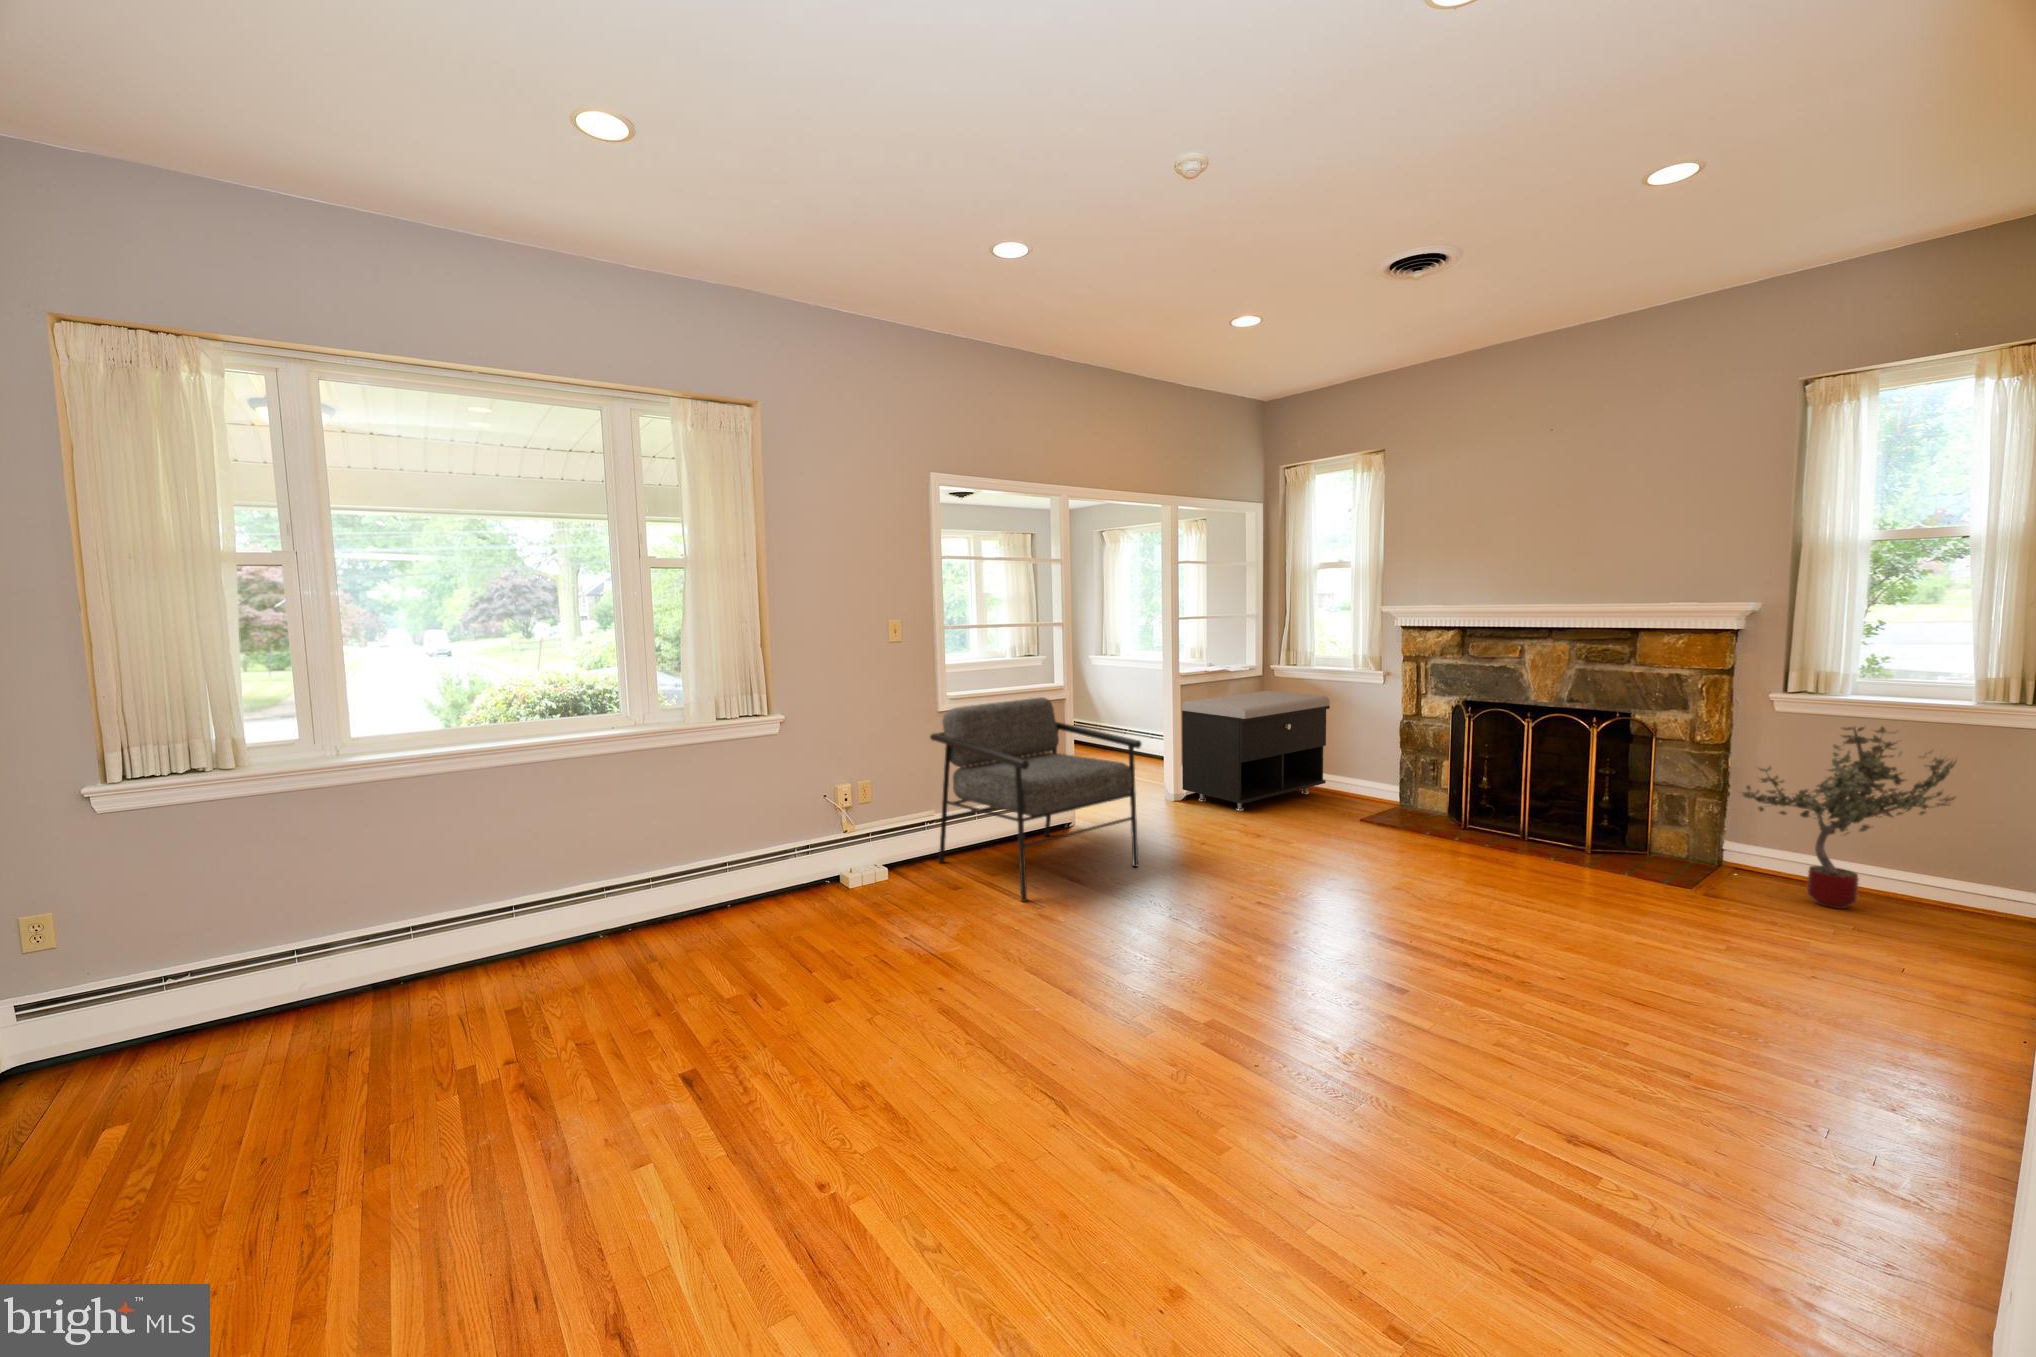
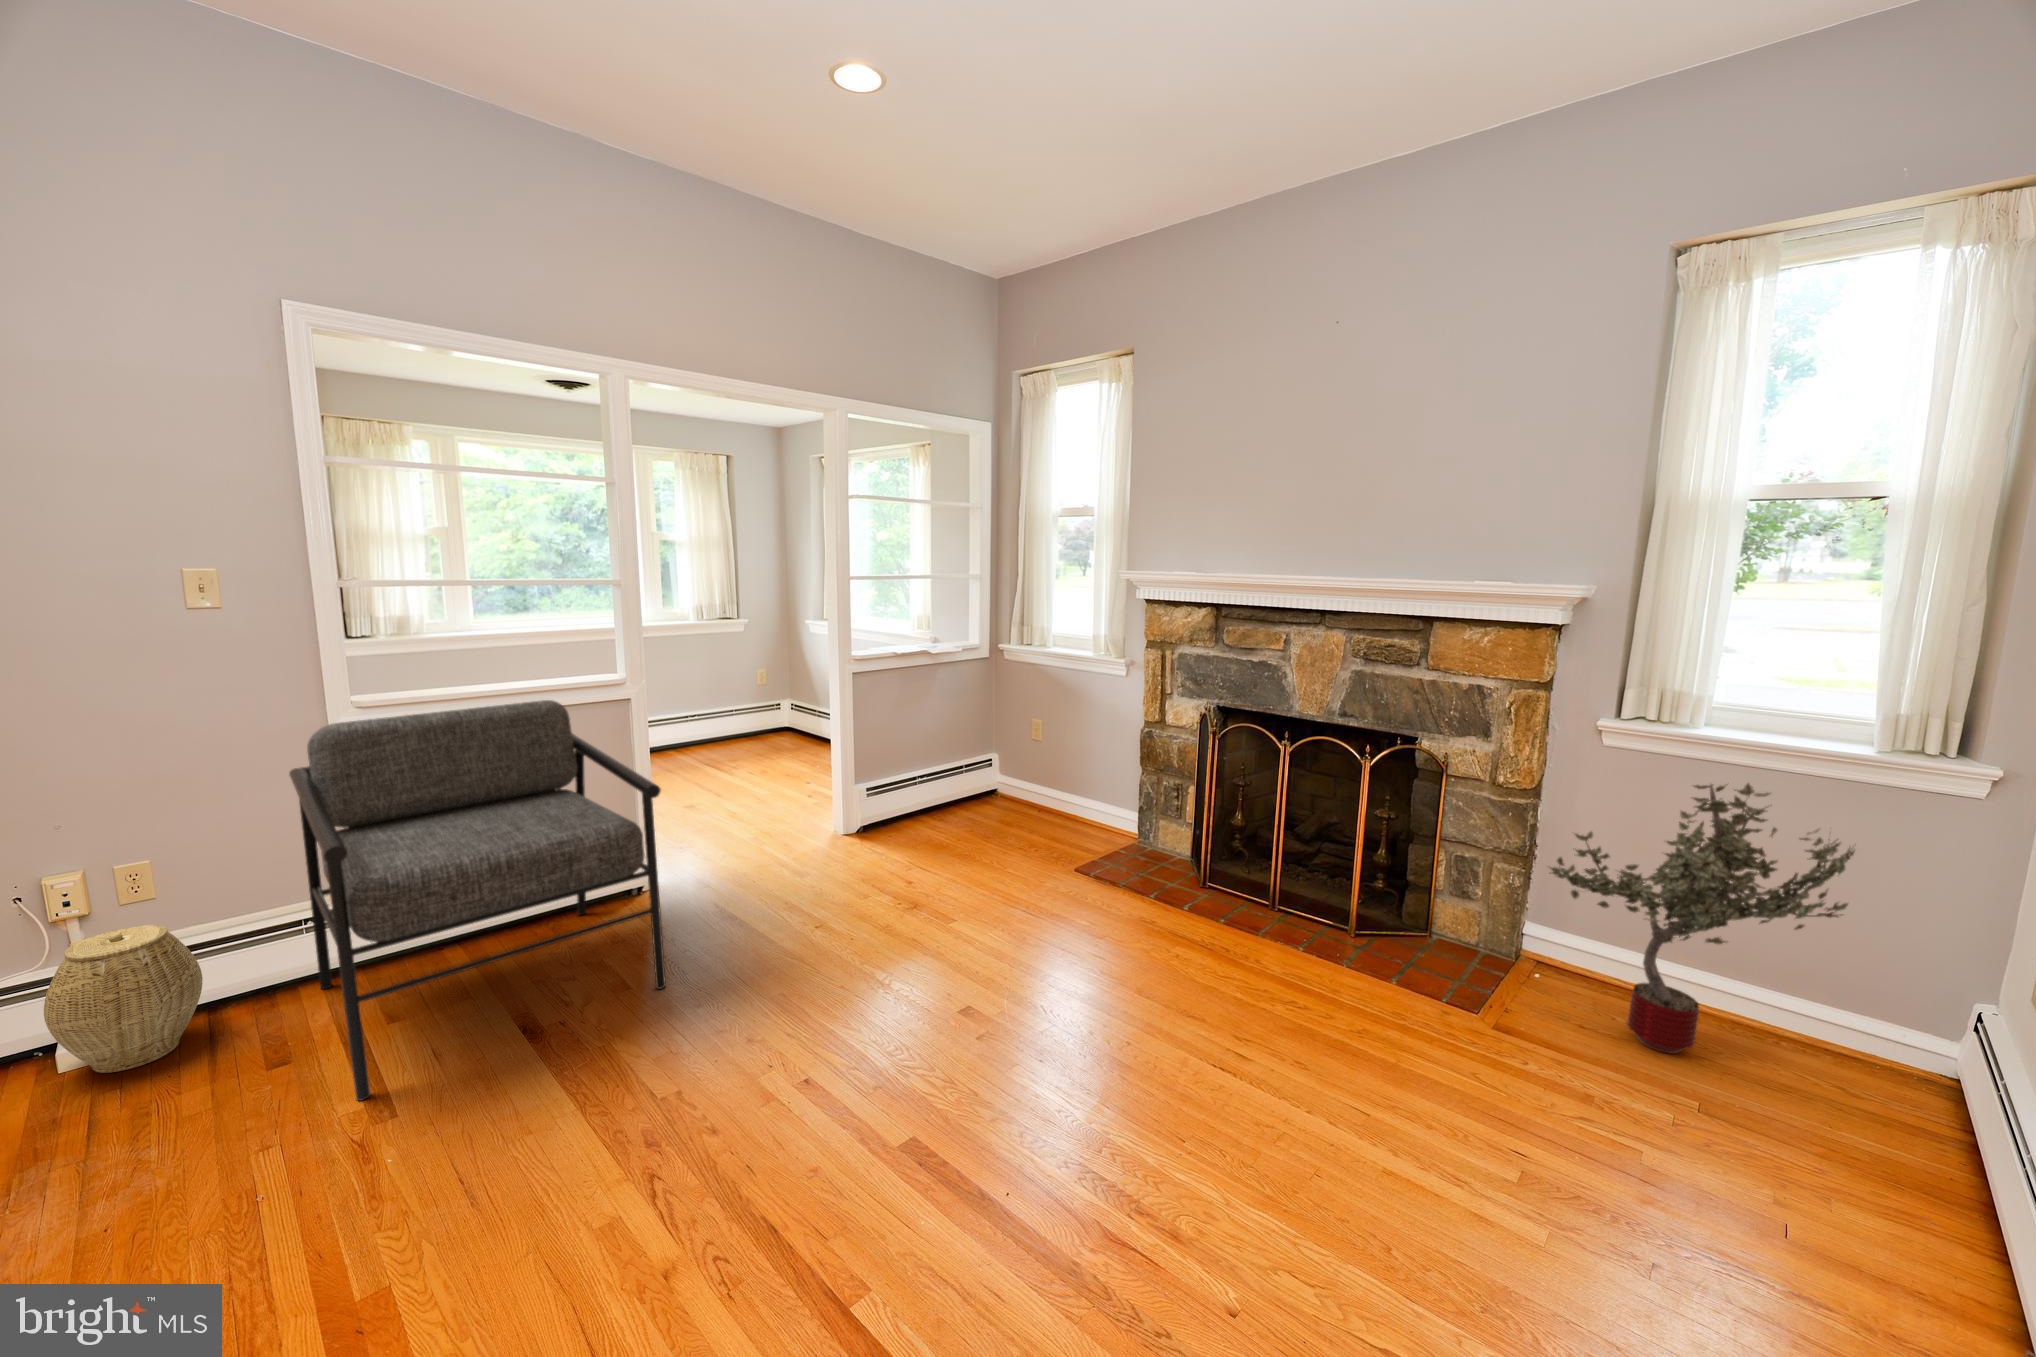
storage bench: present [1182,691,1330,811] -> none [853,678,1062,854]
woven basket: none [853,814,910,889] -> present [44,925,202,1073]

